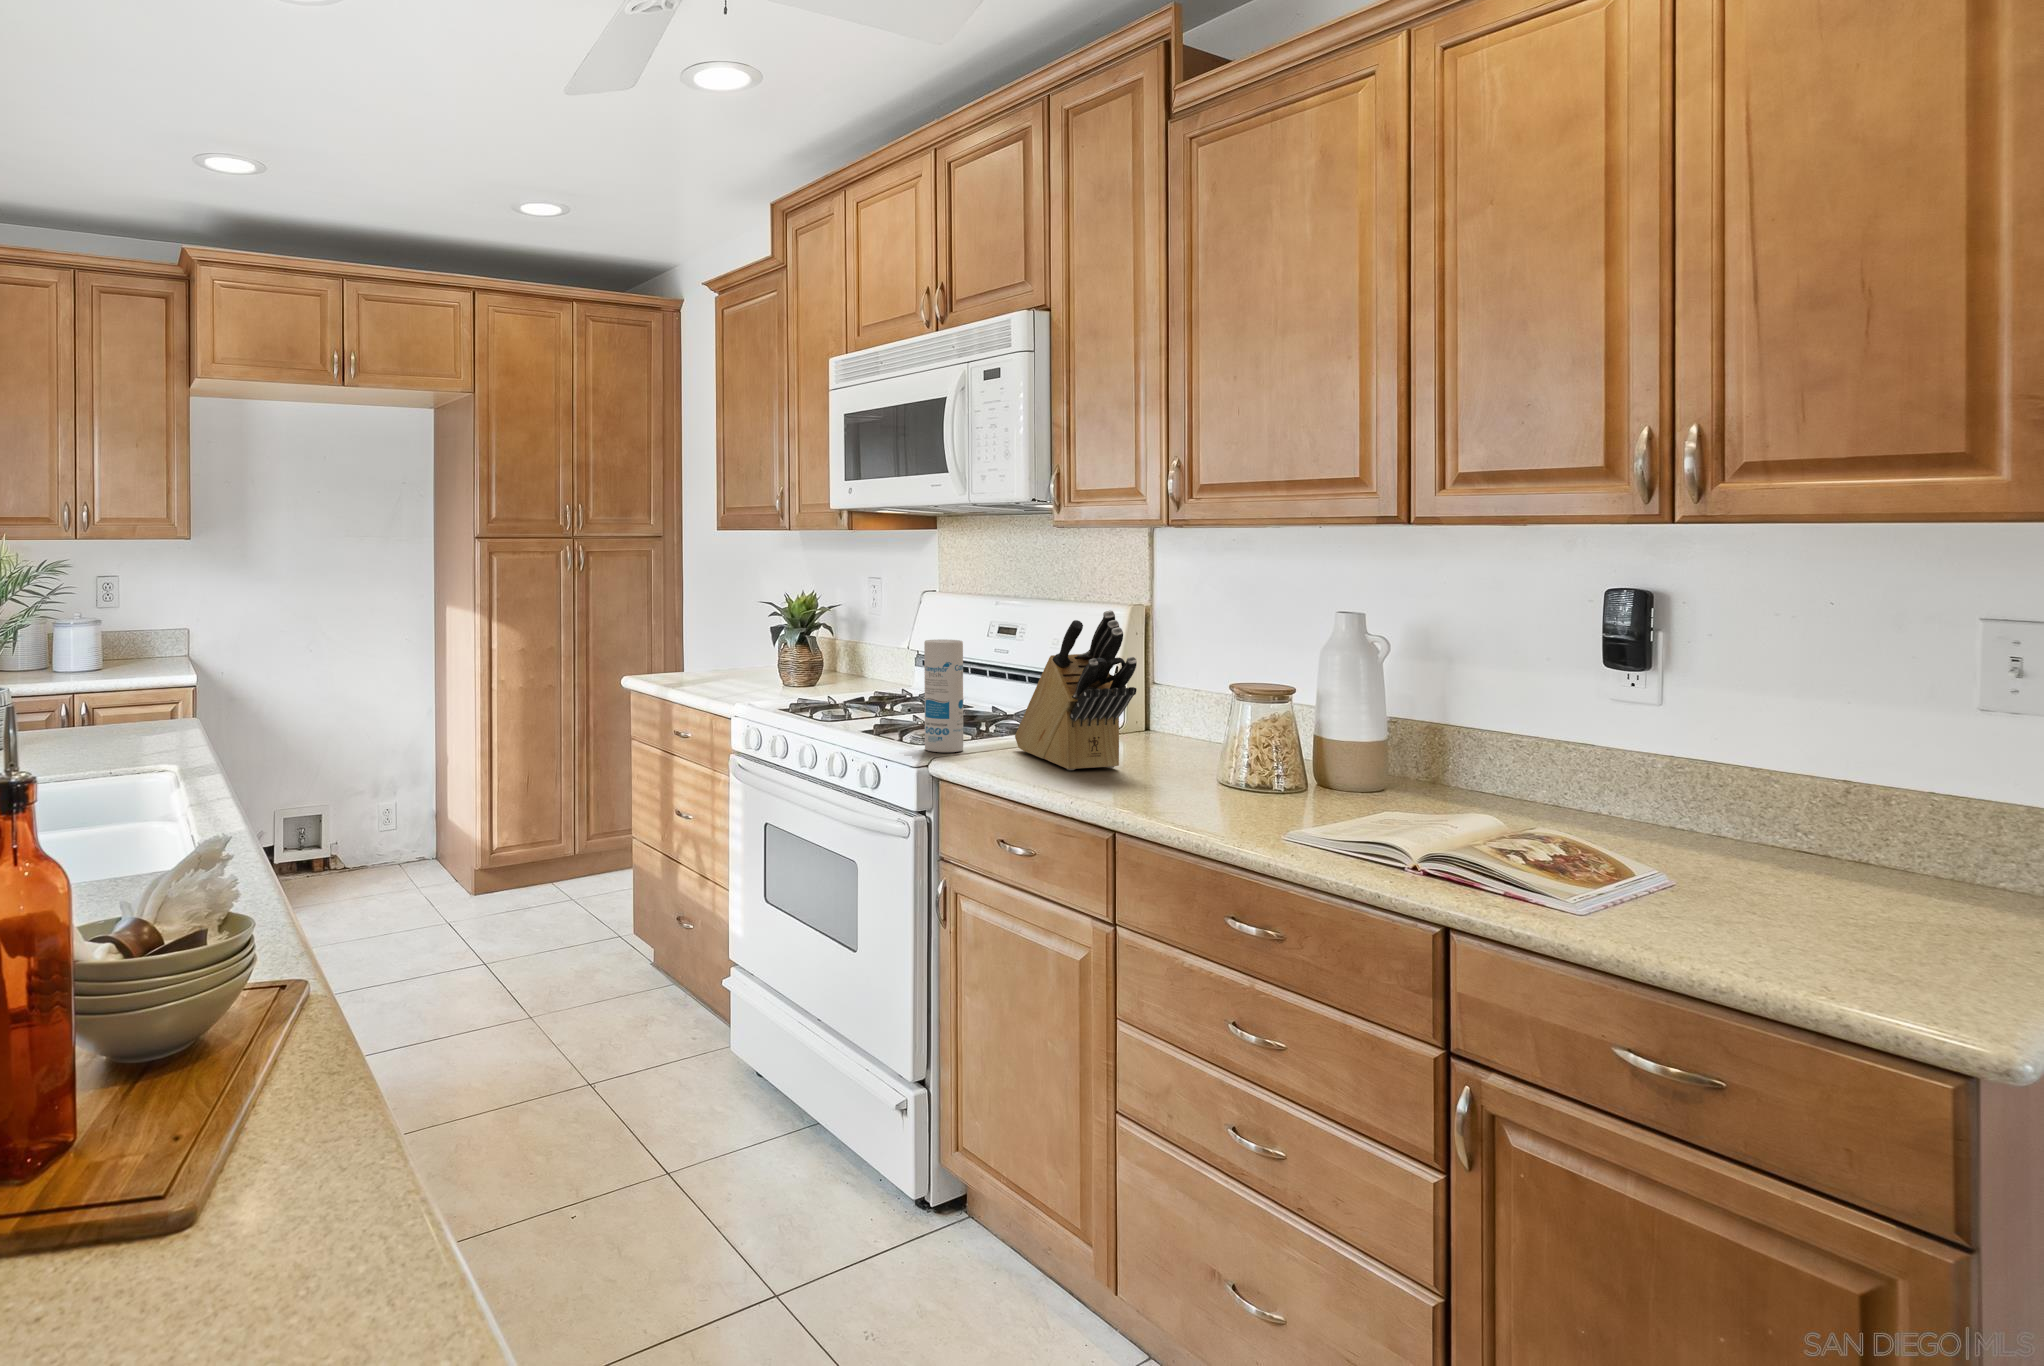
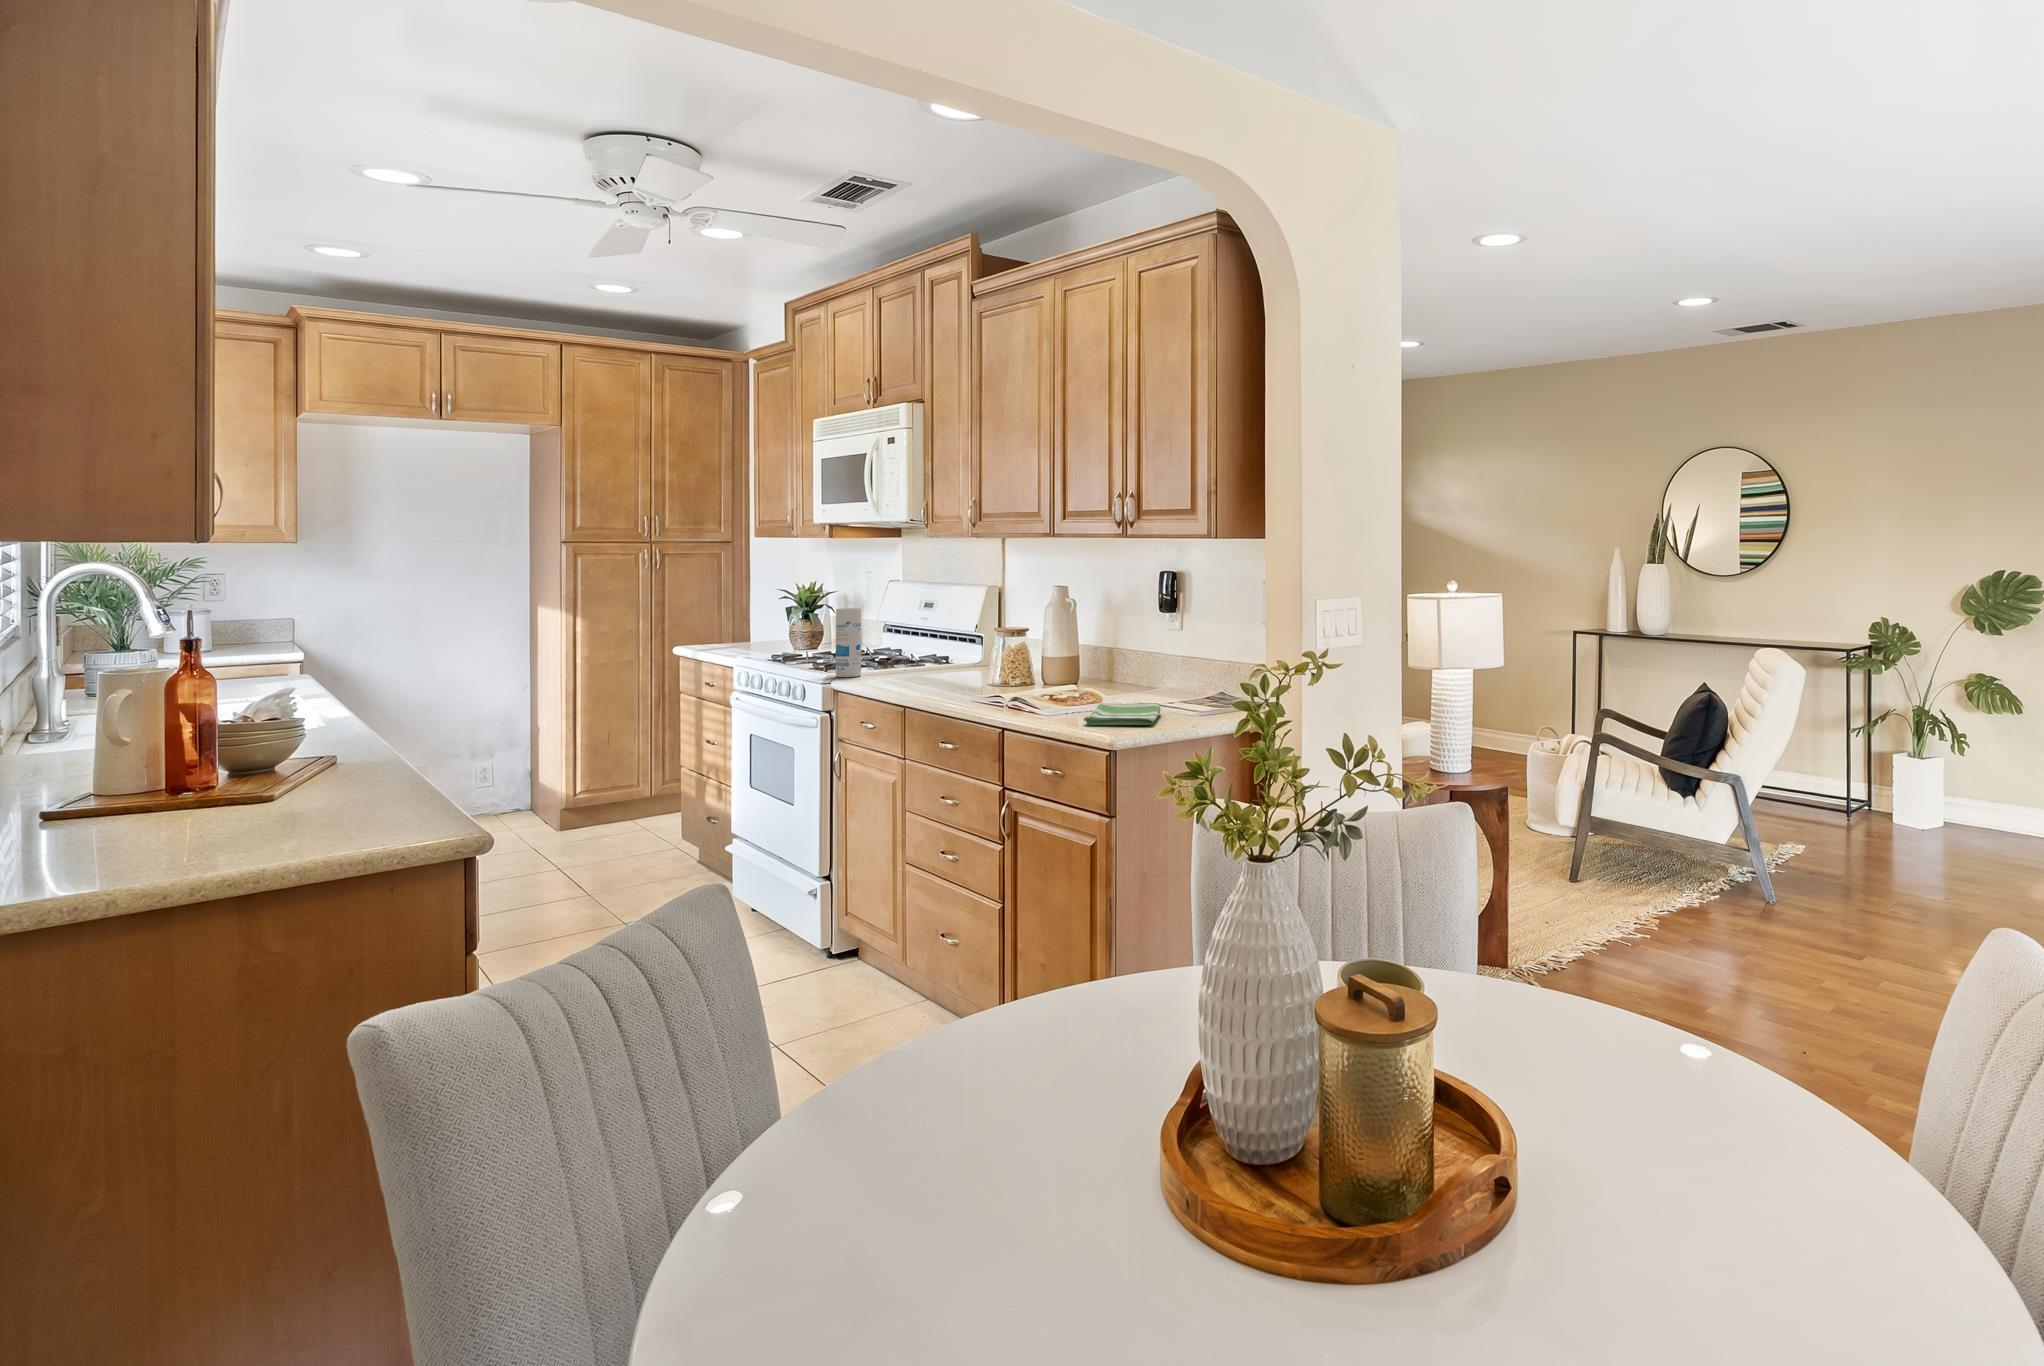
knife block: present [1015,610,1137,770] -> none [895,588,944,683]
dish towel: none [1626,865,1896,948] -> present [1083,703,1160,725]

